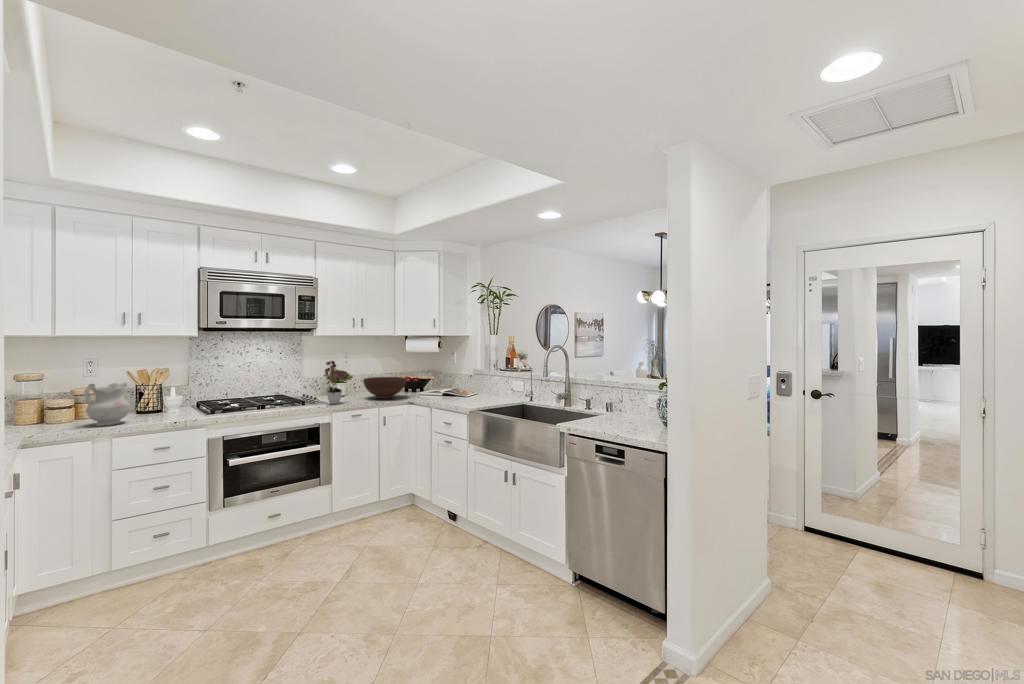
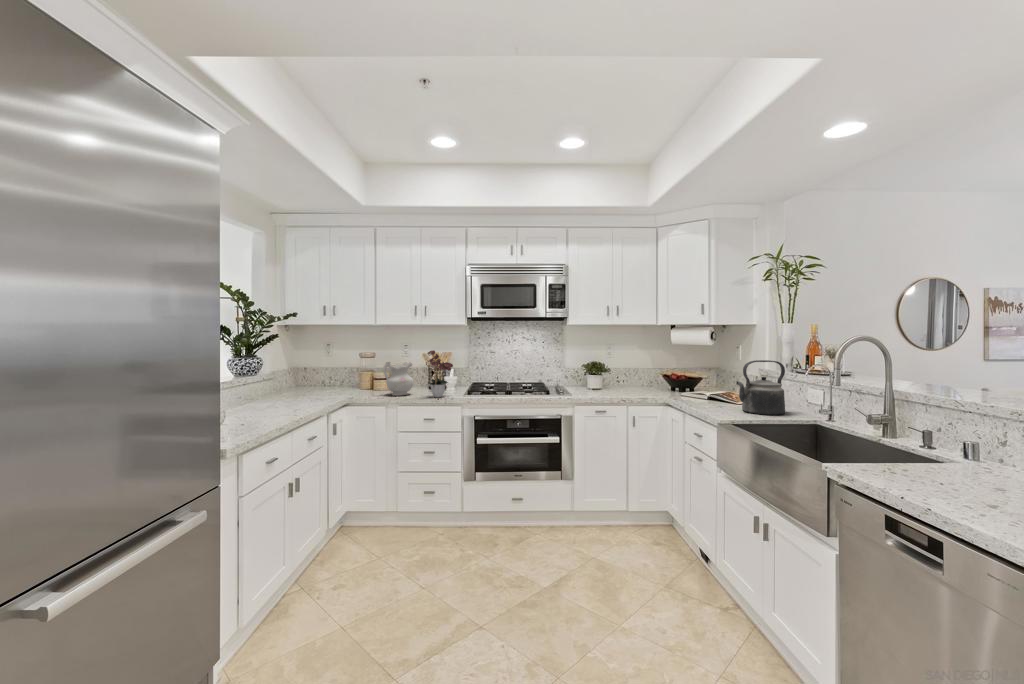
flower arrangement: present [325,361,345,404] -> present [426,350,453,397]
kettle: none [470,364,499,403] -> present [736,360,785,415]
fruit bowl: present [363,377,406,399] -> none [612,371,662,396]

